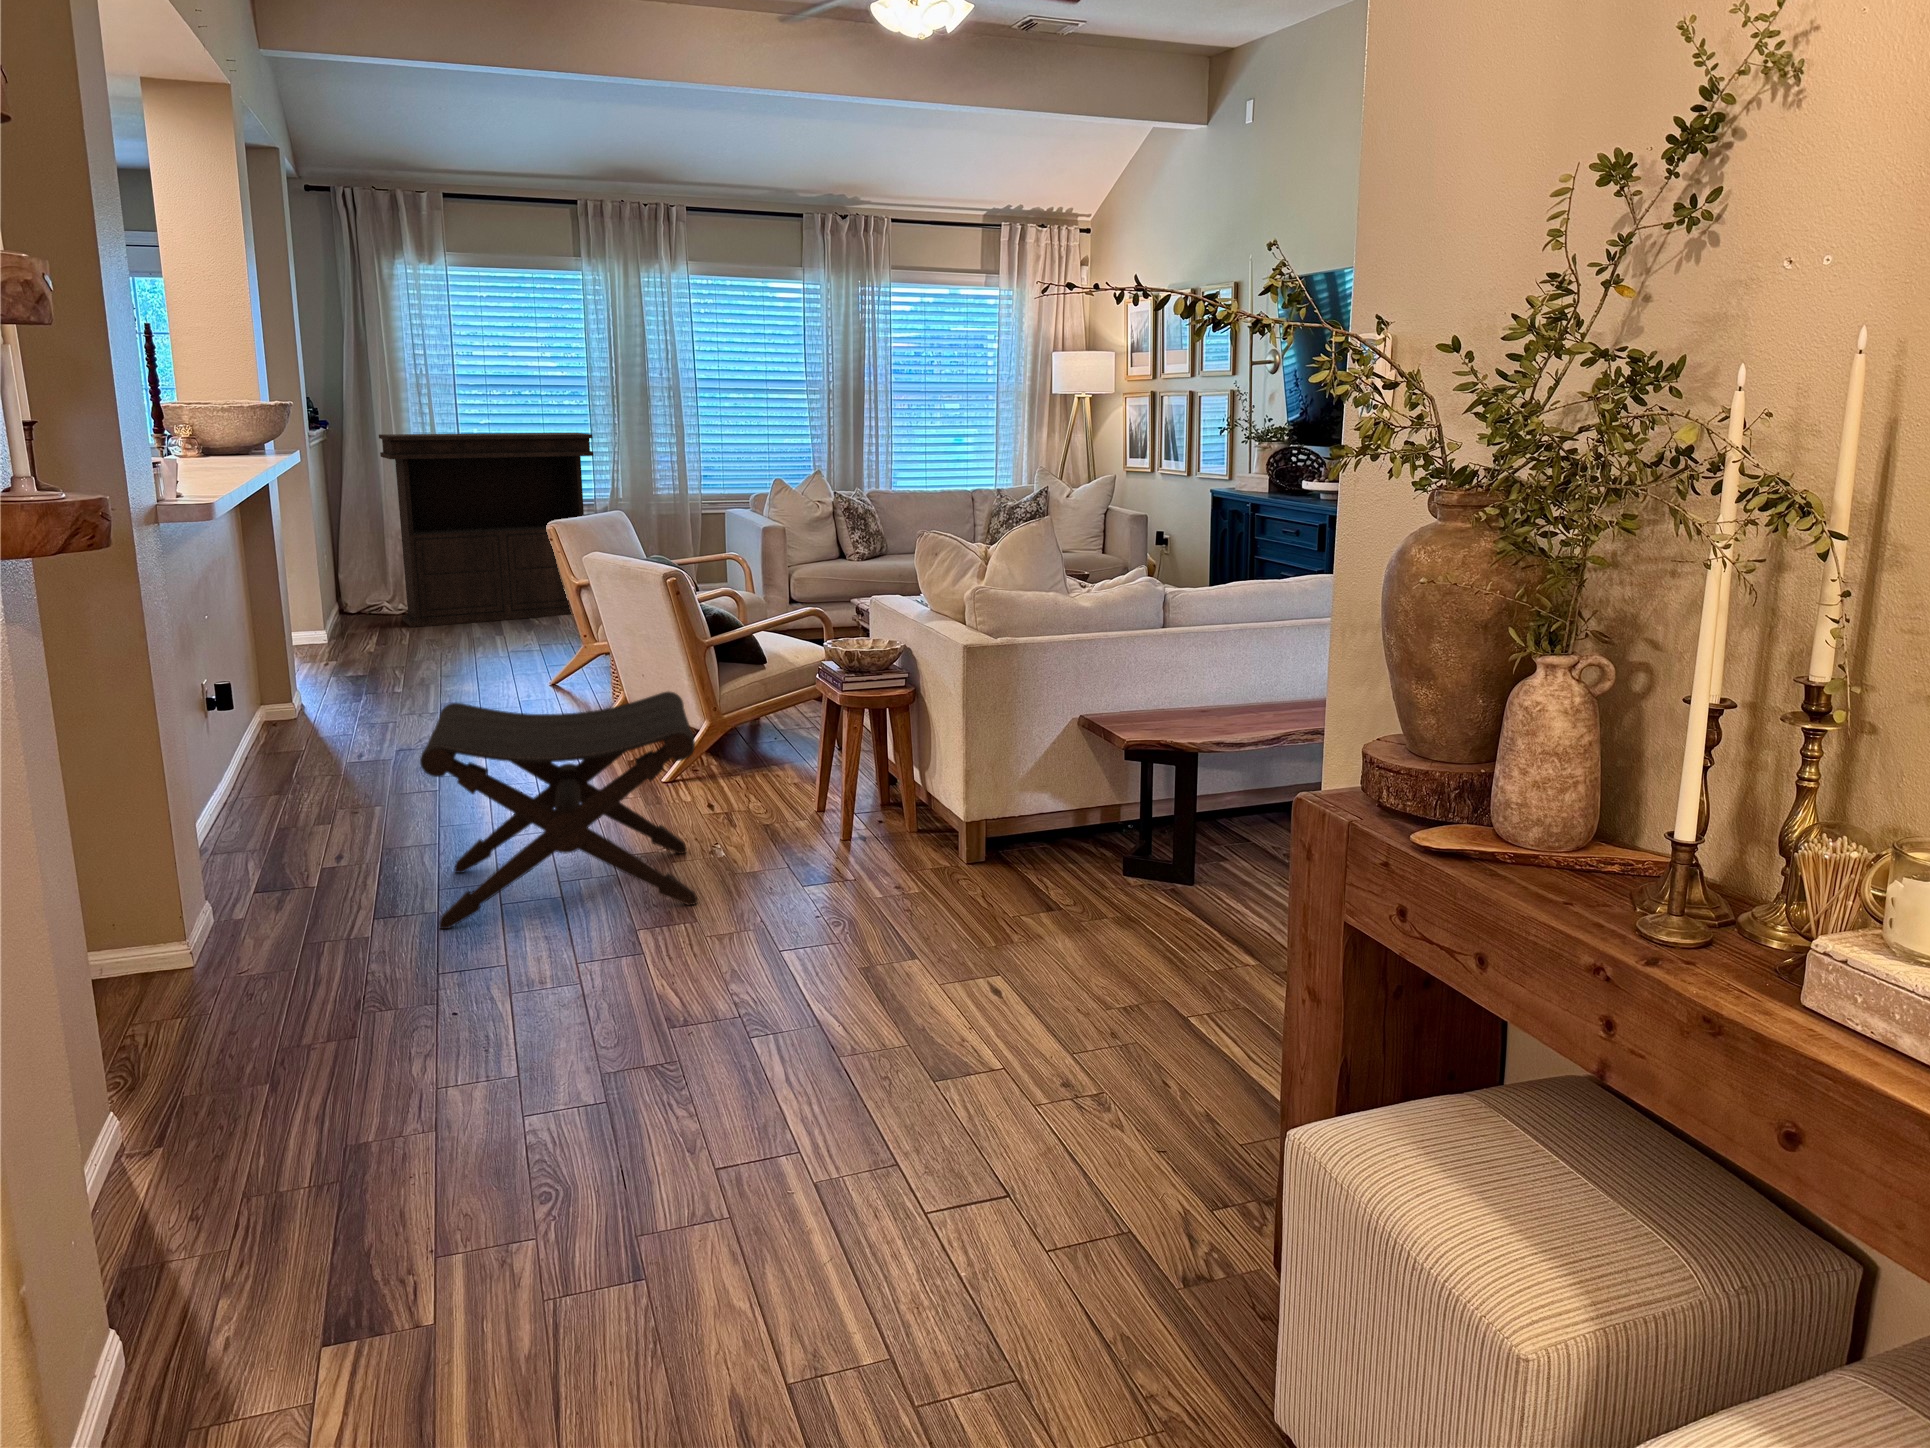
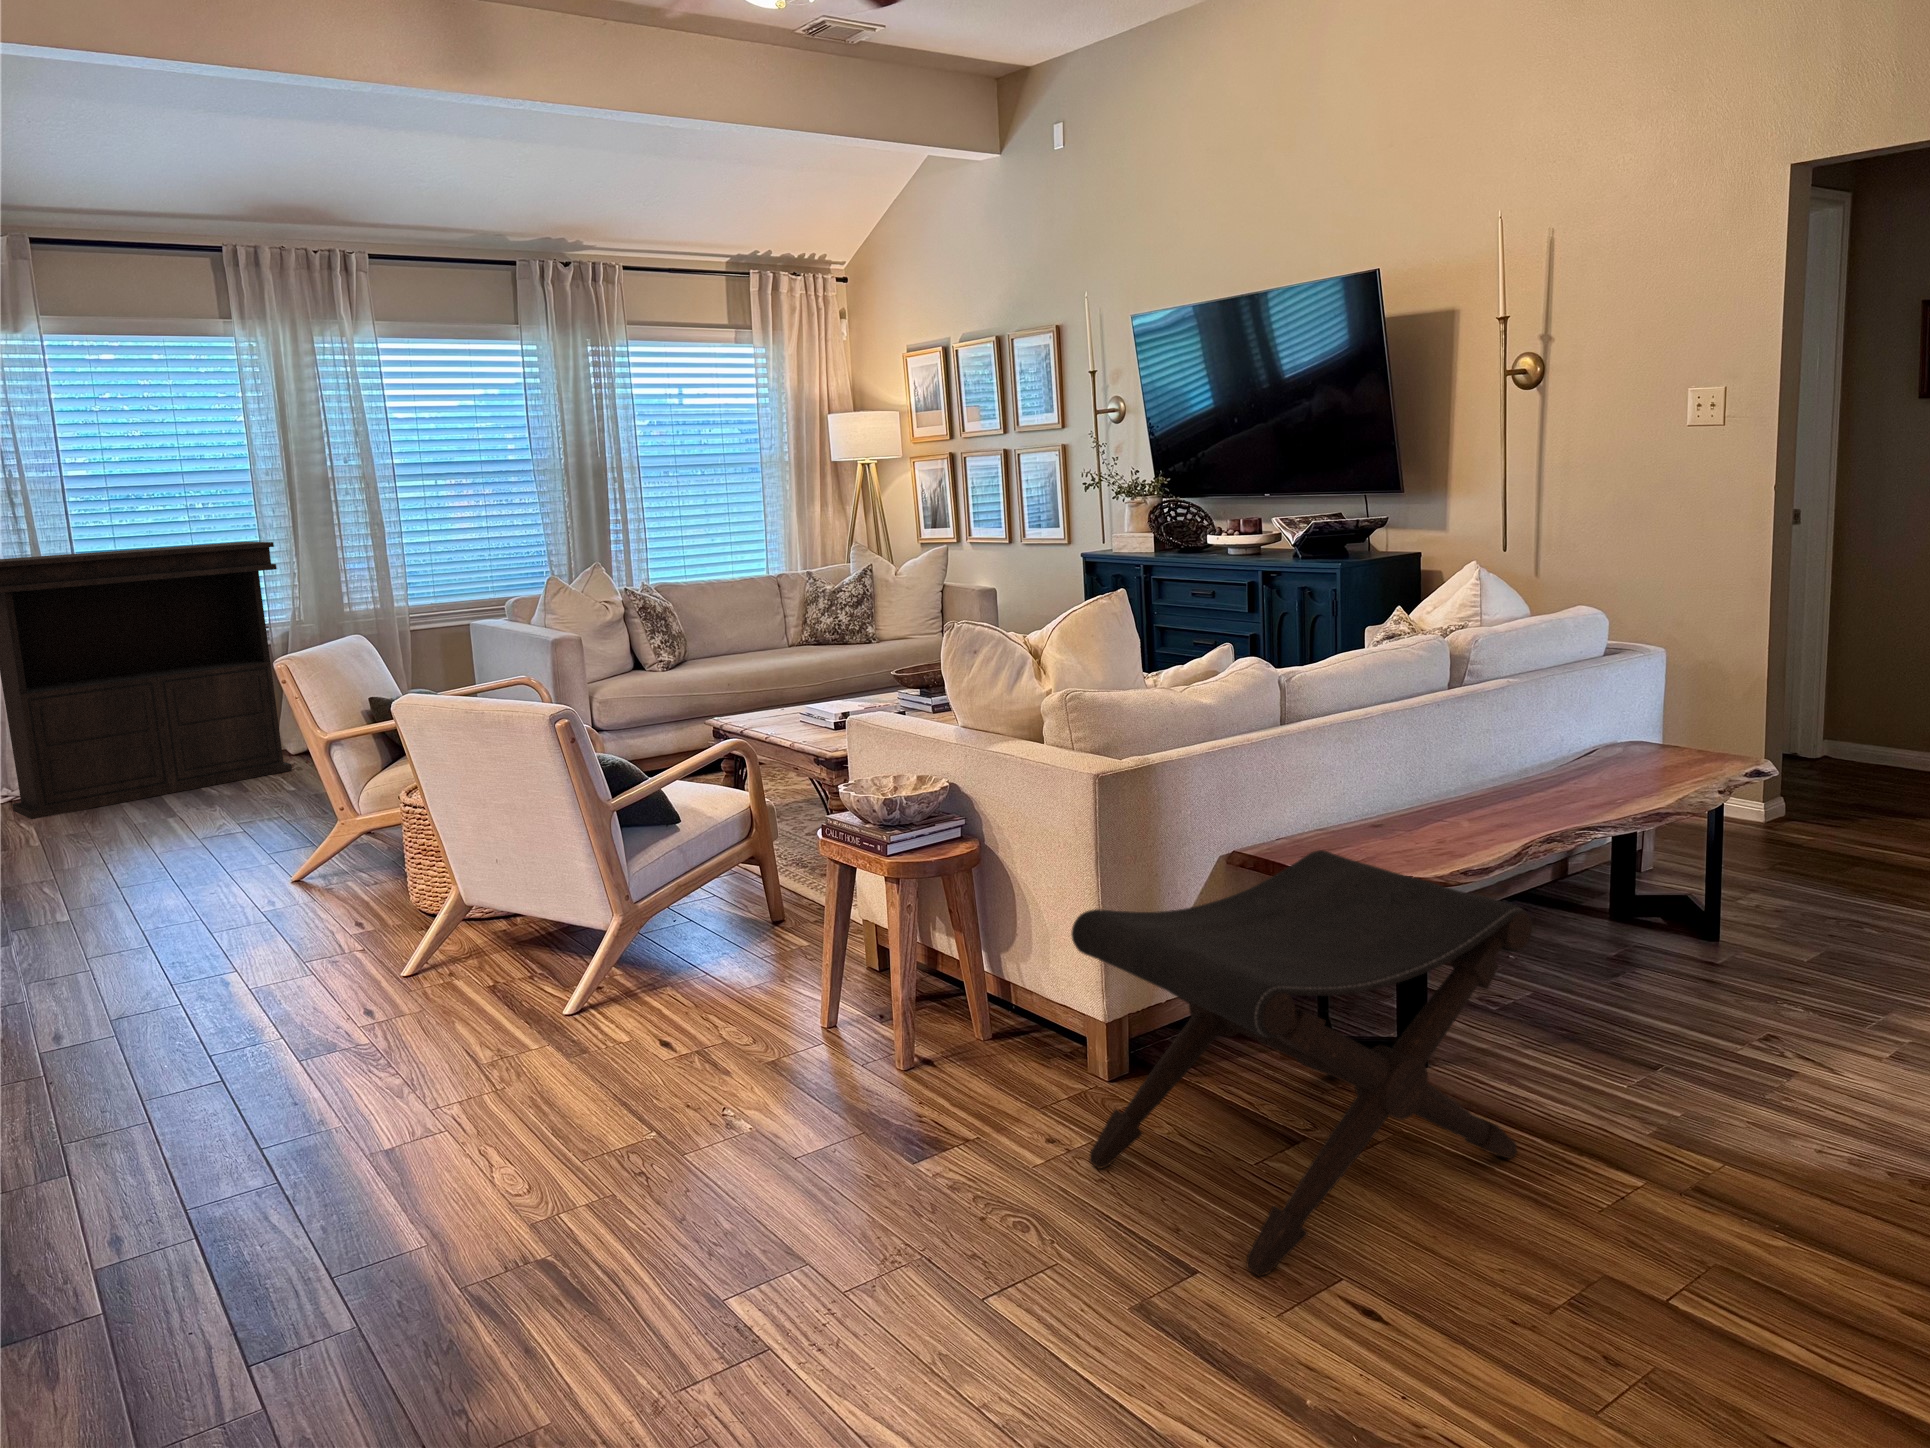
footstool: present [420,692,697,929] -> present [1071,850,1532,1276]

